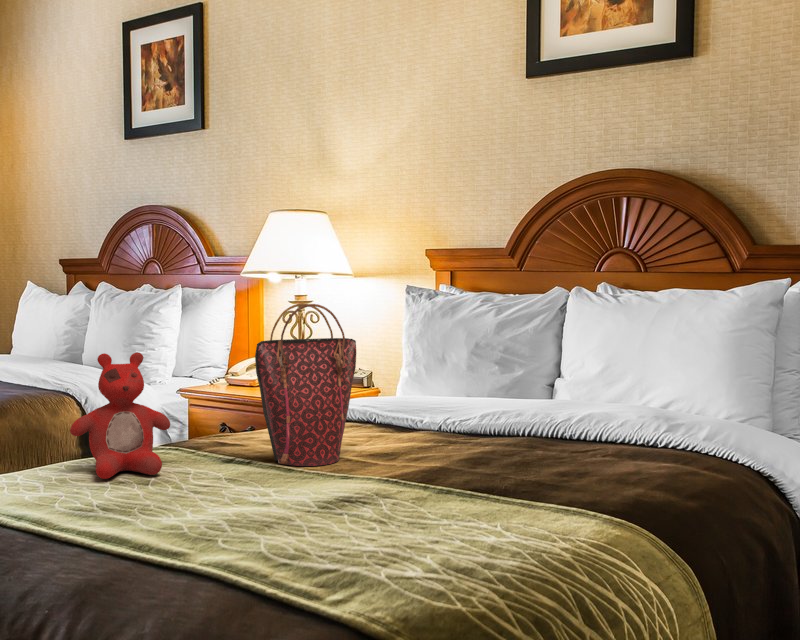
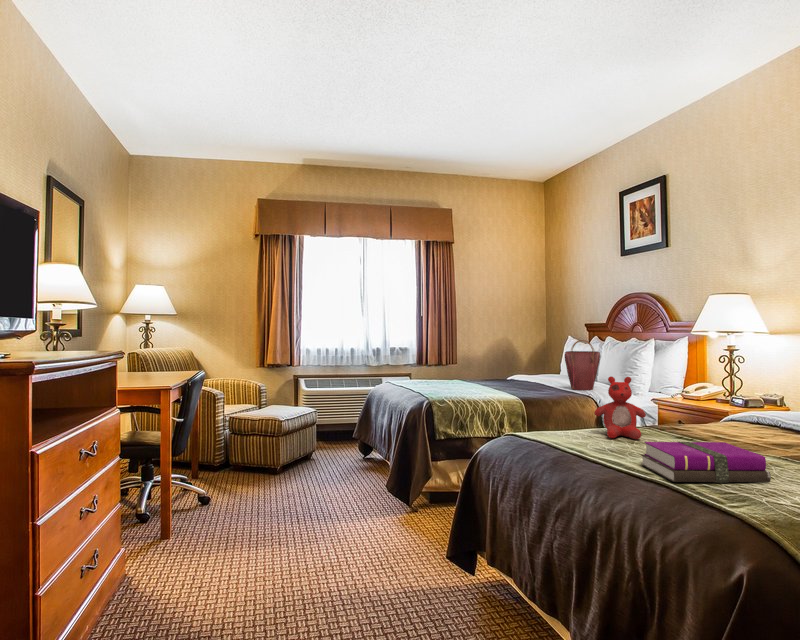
handbag: present [255,303,356,466] -> present [565,340,600,390]
notebook: none [161,466,387,566] -> present [641,442,771,483]

